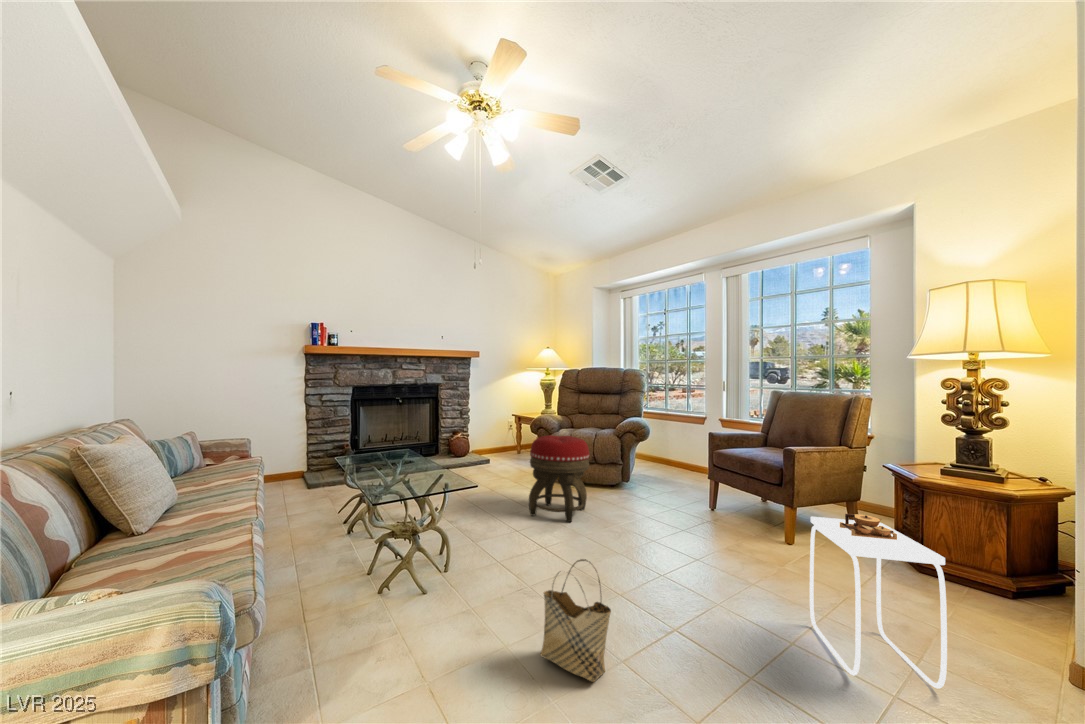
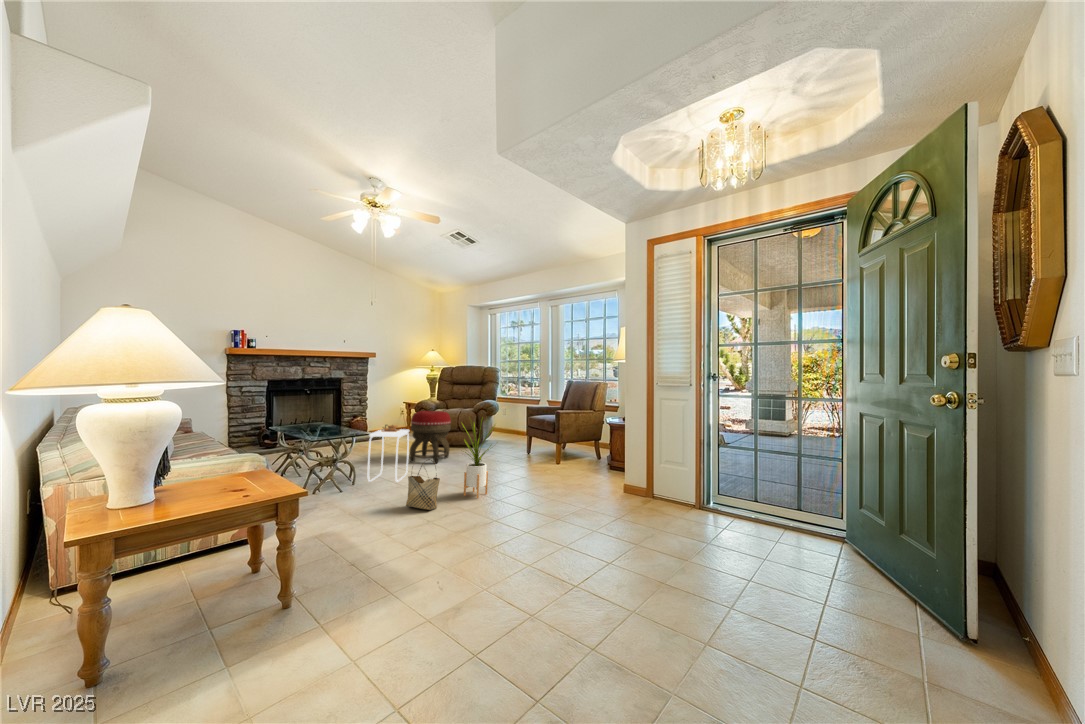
house plant: none [631,465,721,644] -> present [463,422,495,498]
side table: present [810,514,947,688] -> present [368,425,409,482]

